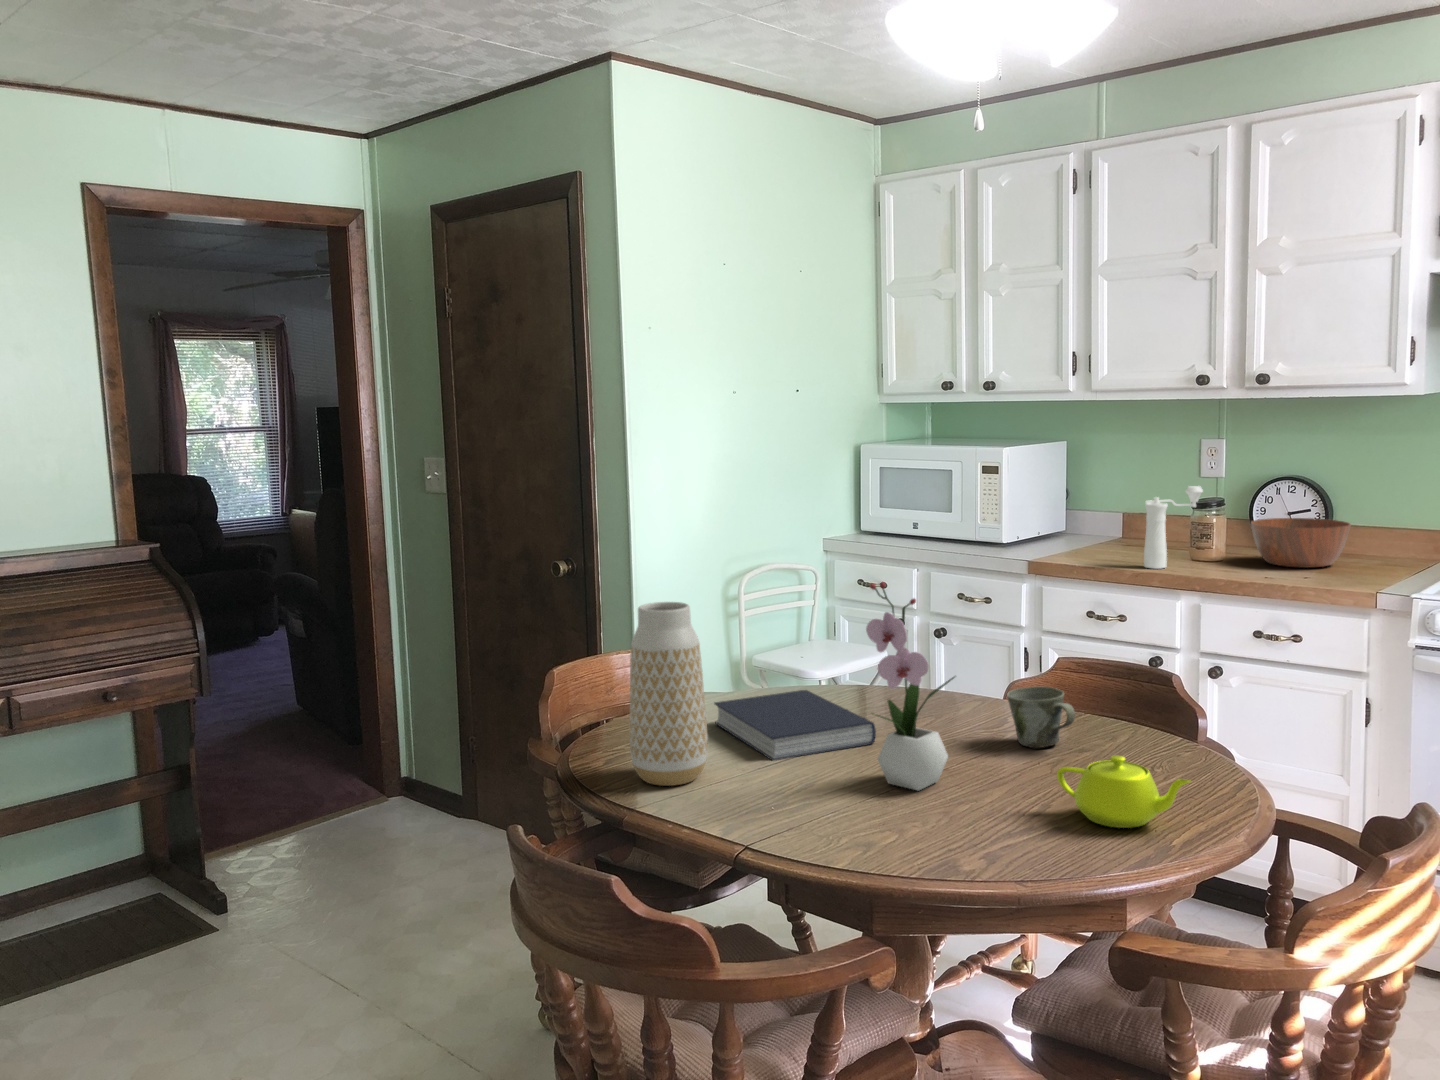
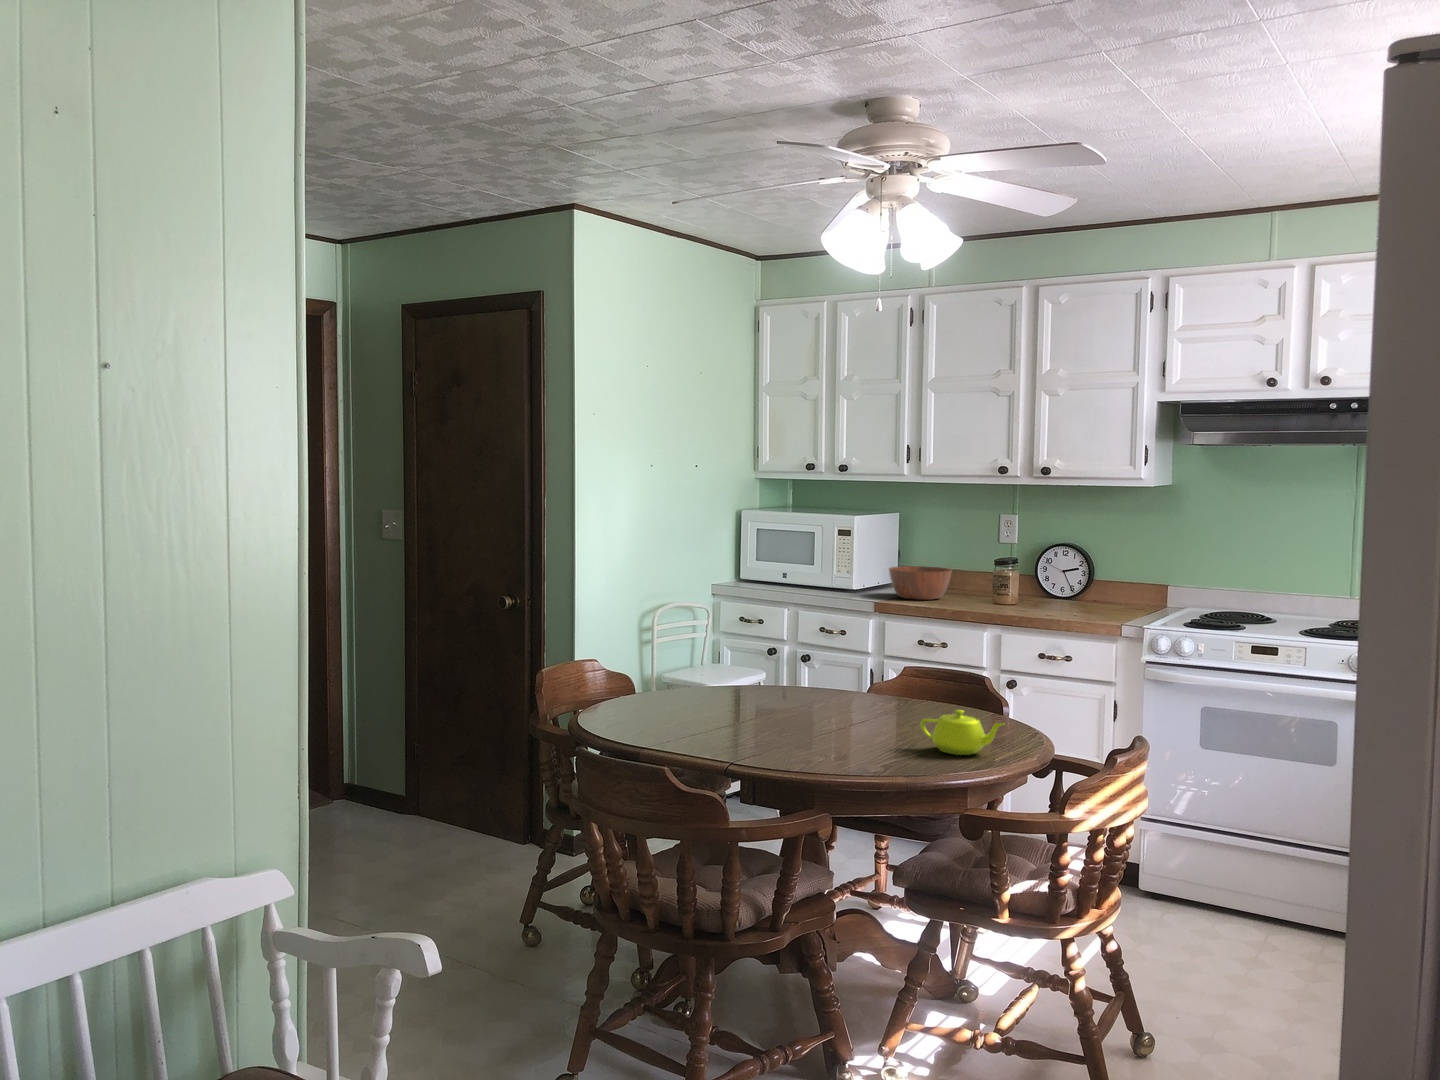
pepper mill: present [1144,486,1203,569] -> none [961,548,1003,608]
bowl: present [1251,518,1351,568] -> present [889,566,952,600]
flower arrangement: present [866,582,955,791] -> none [795,597,853,740]
vase: present [629,602,708,786] -> none [626,611,681,739]
mug: present [1007,686,1075,748] -> none [879,677,926,718]
book: present [714,690,876,761] -> none [669,684,789,726]

